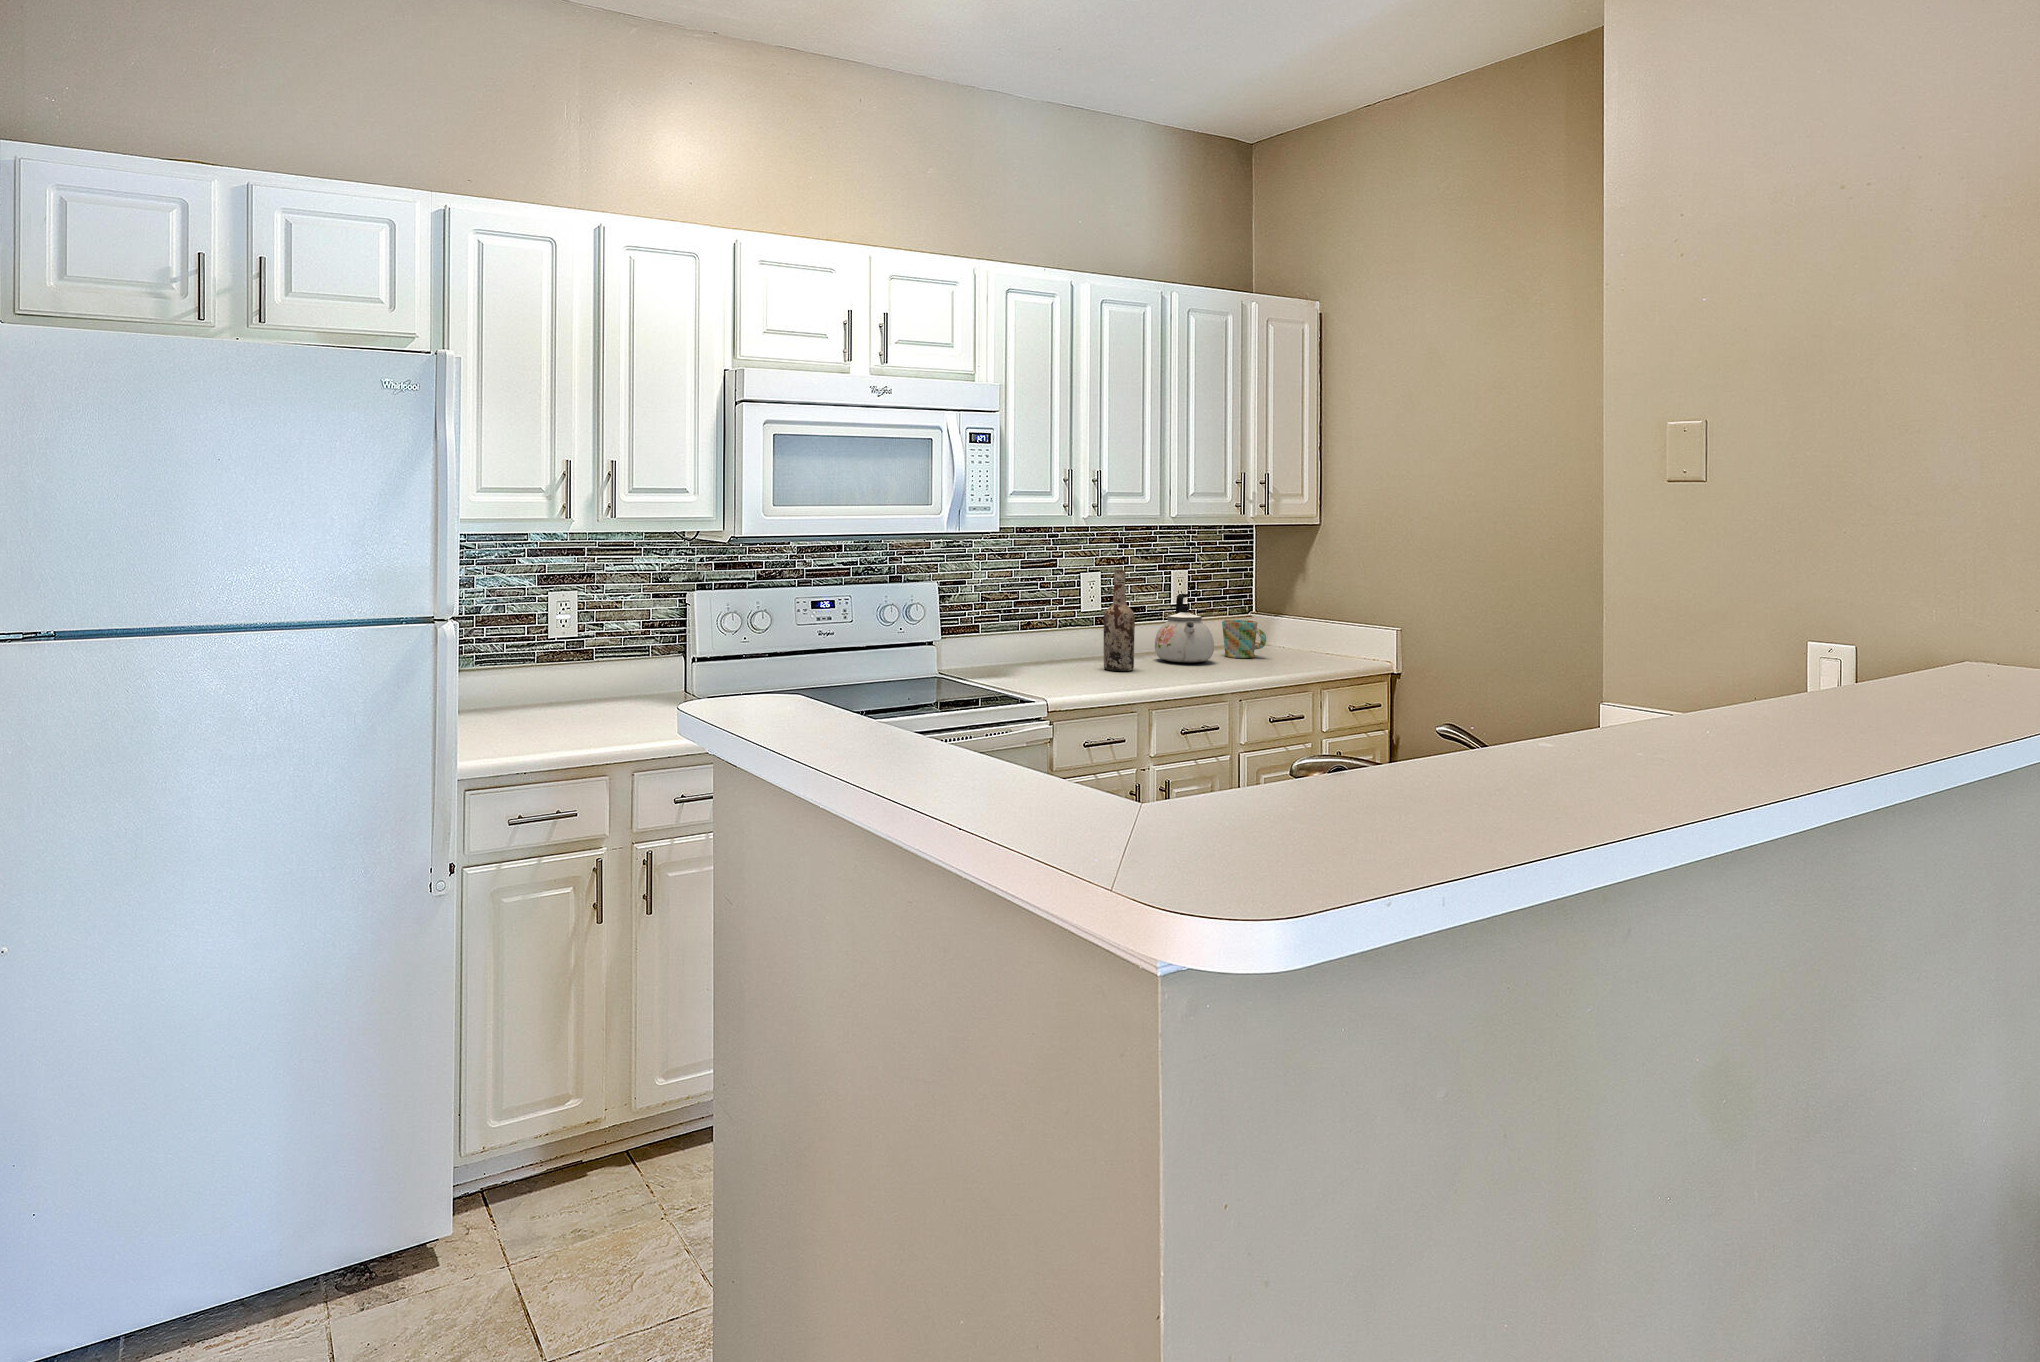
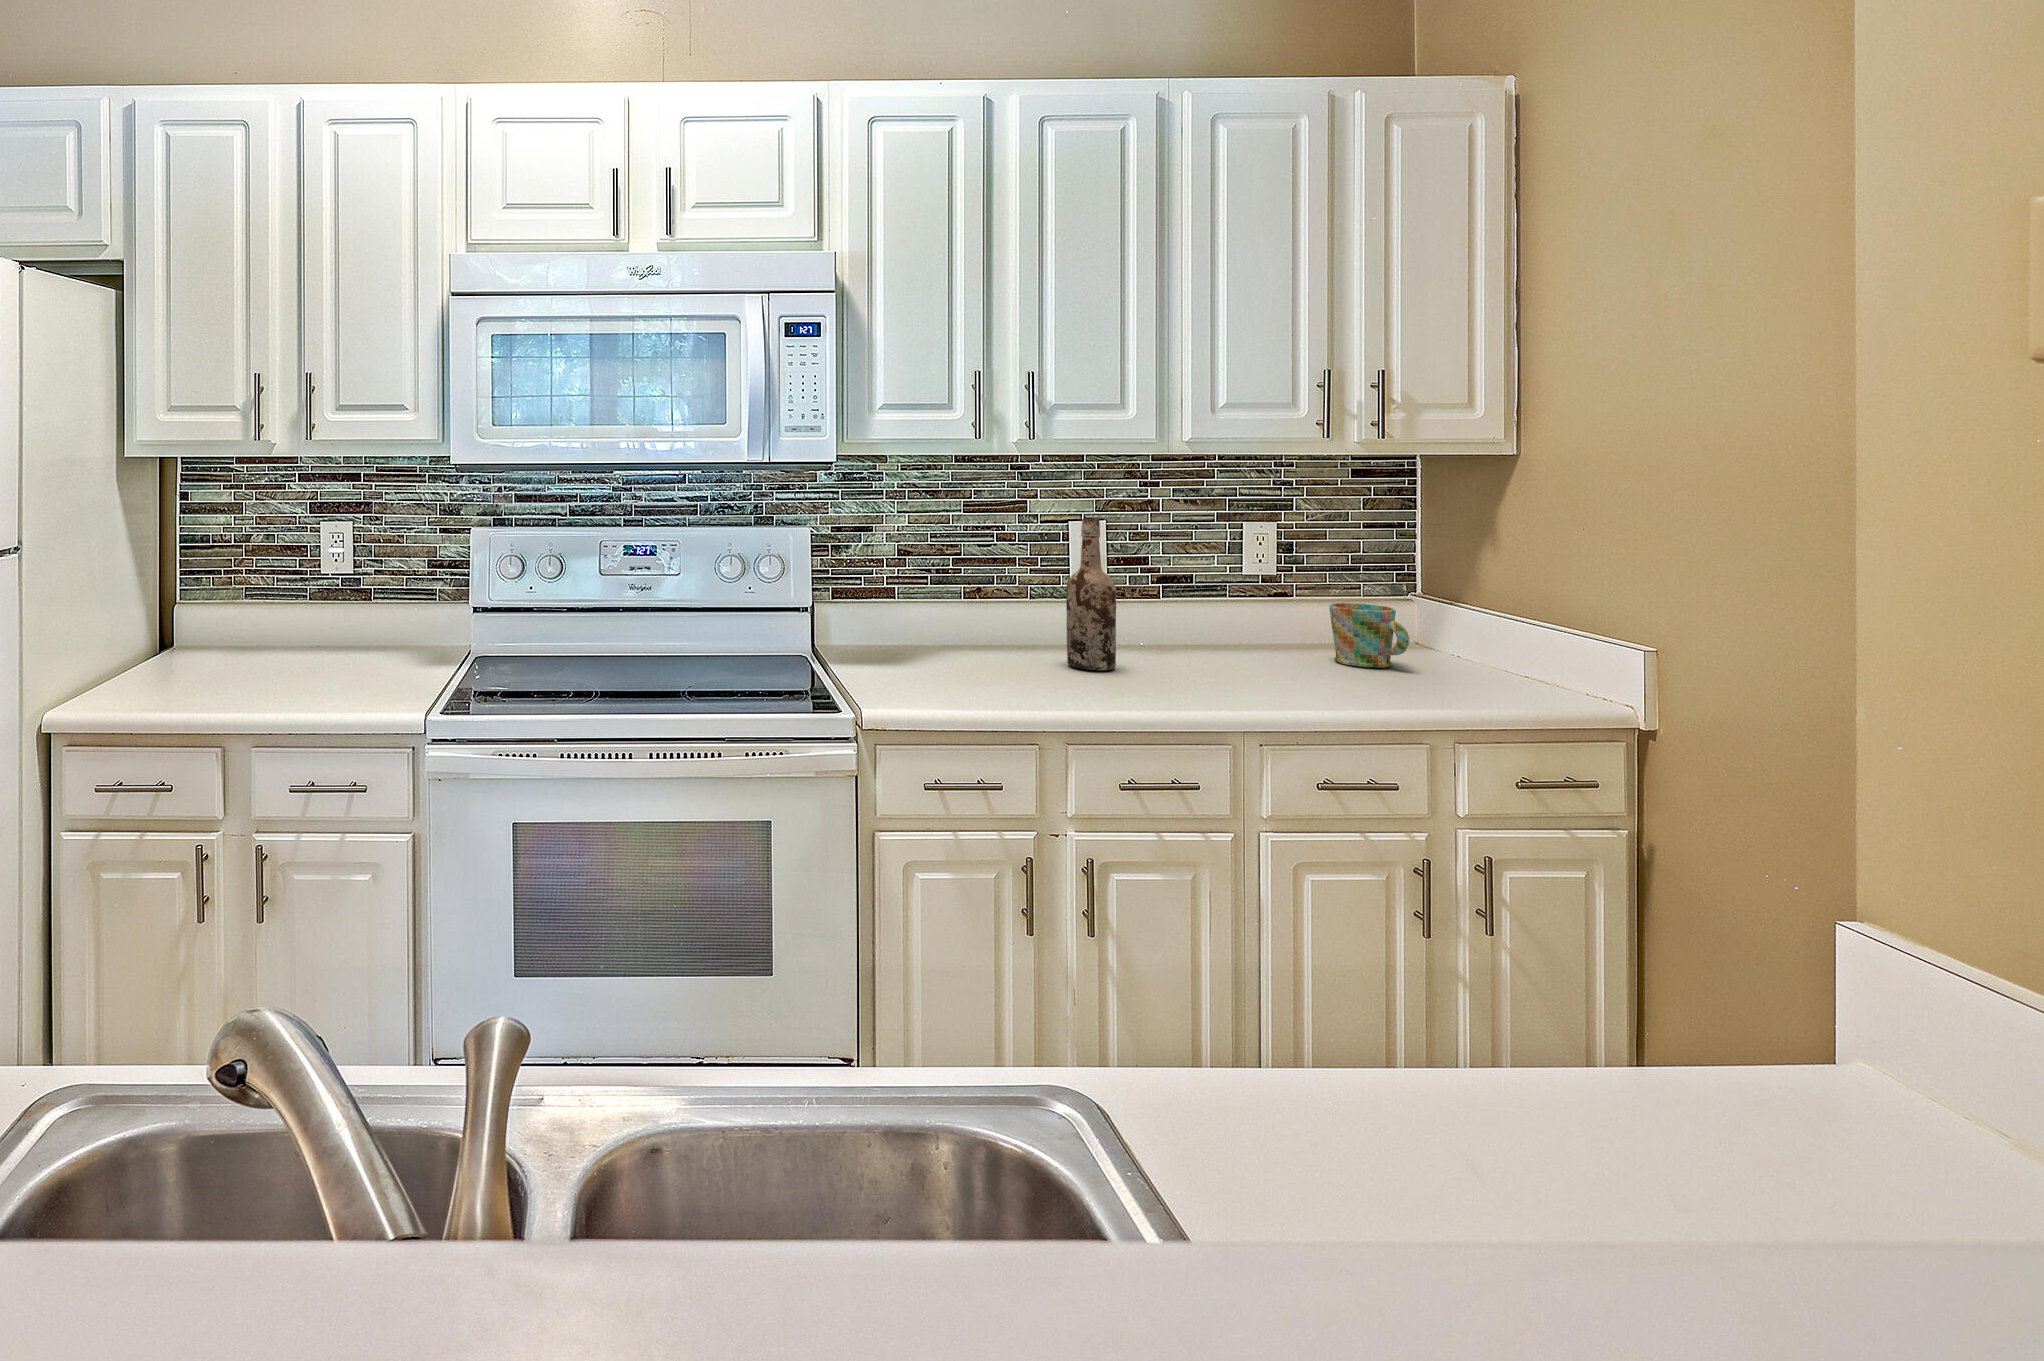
kettle: present [1155,594,1214,663] -> none [1187,558,1290,667]

